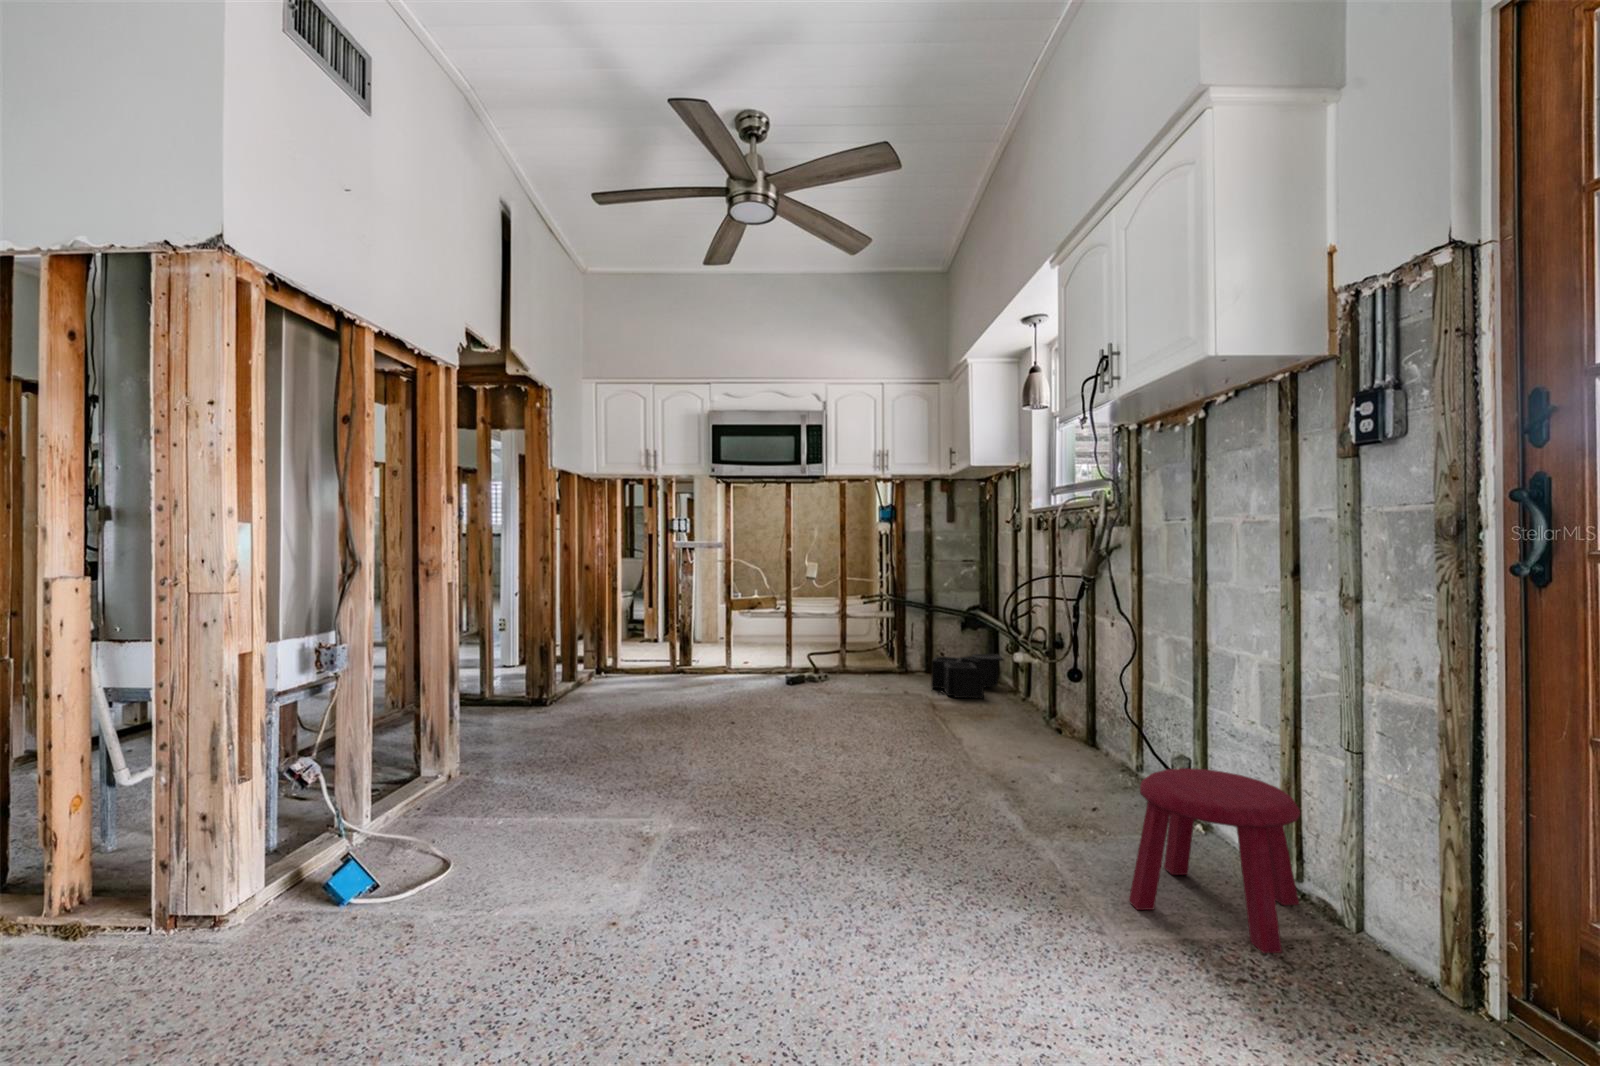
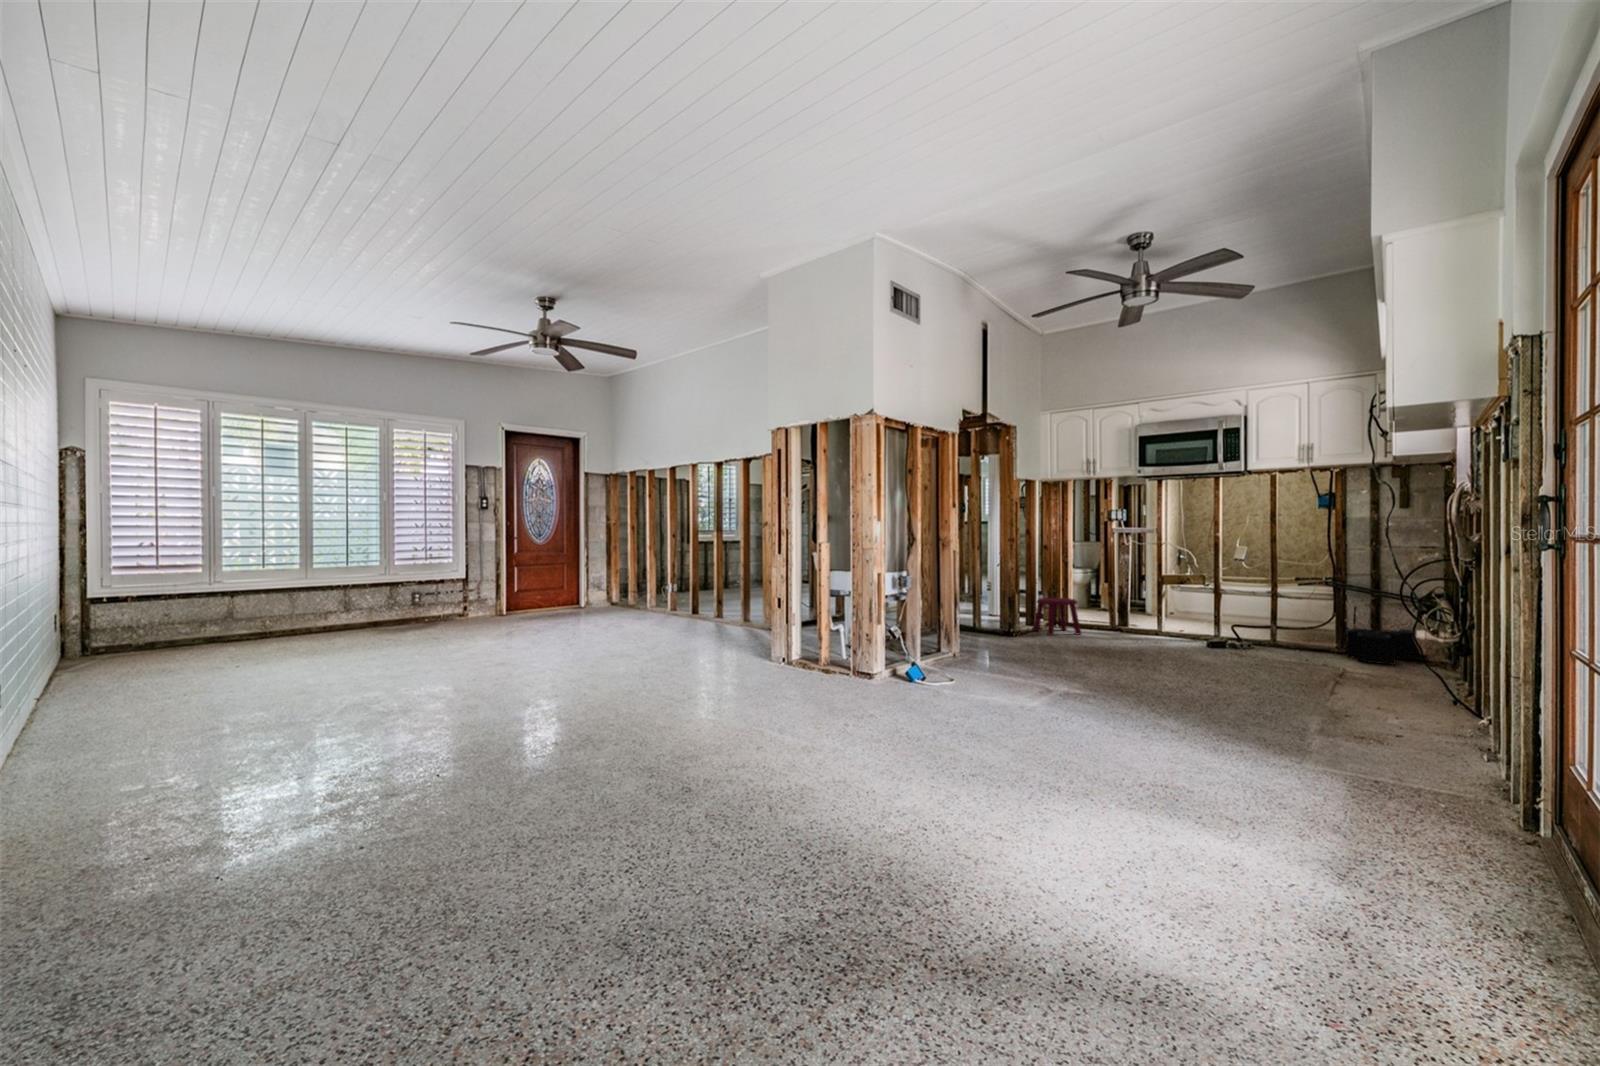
stool: present [1129,768,1300,953] -> present [1033,598,1081,635]

